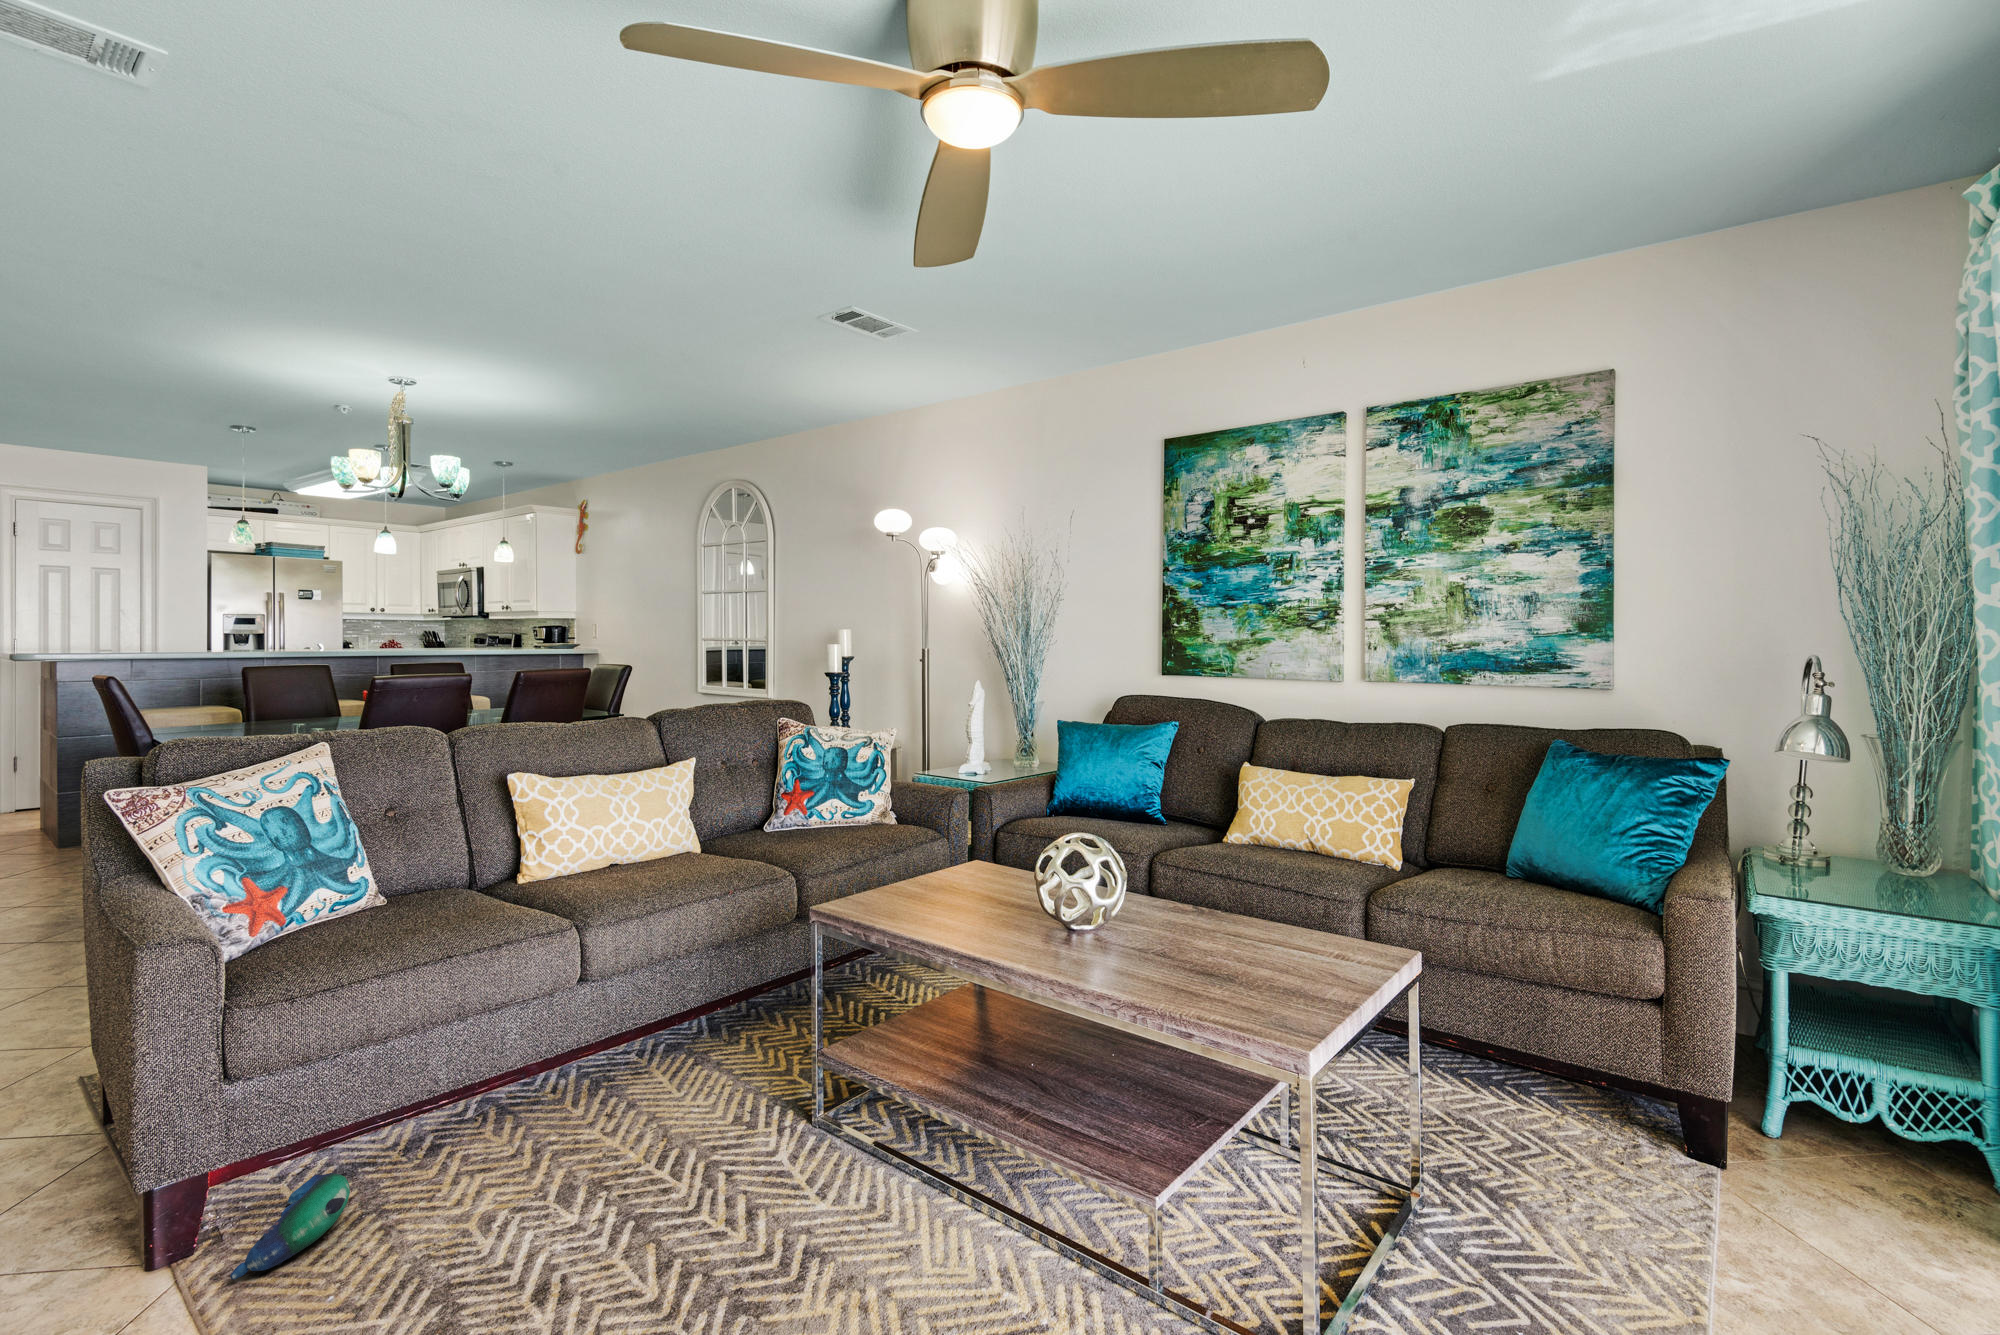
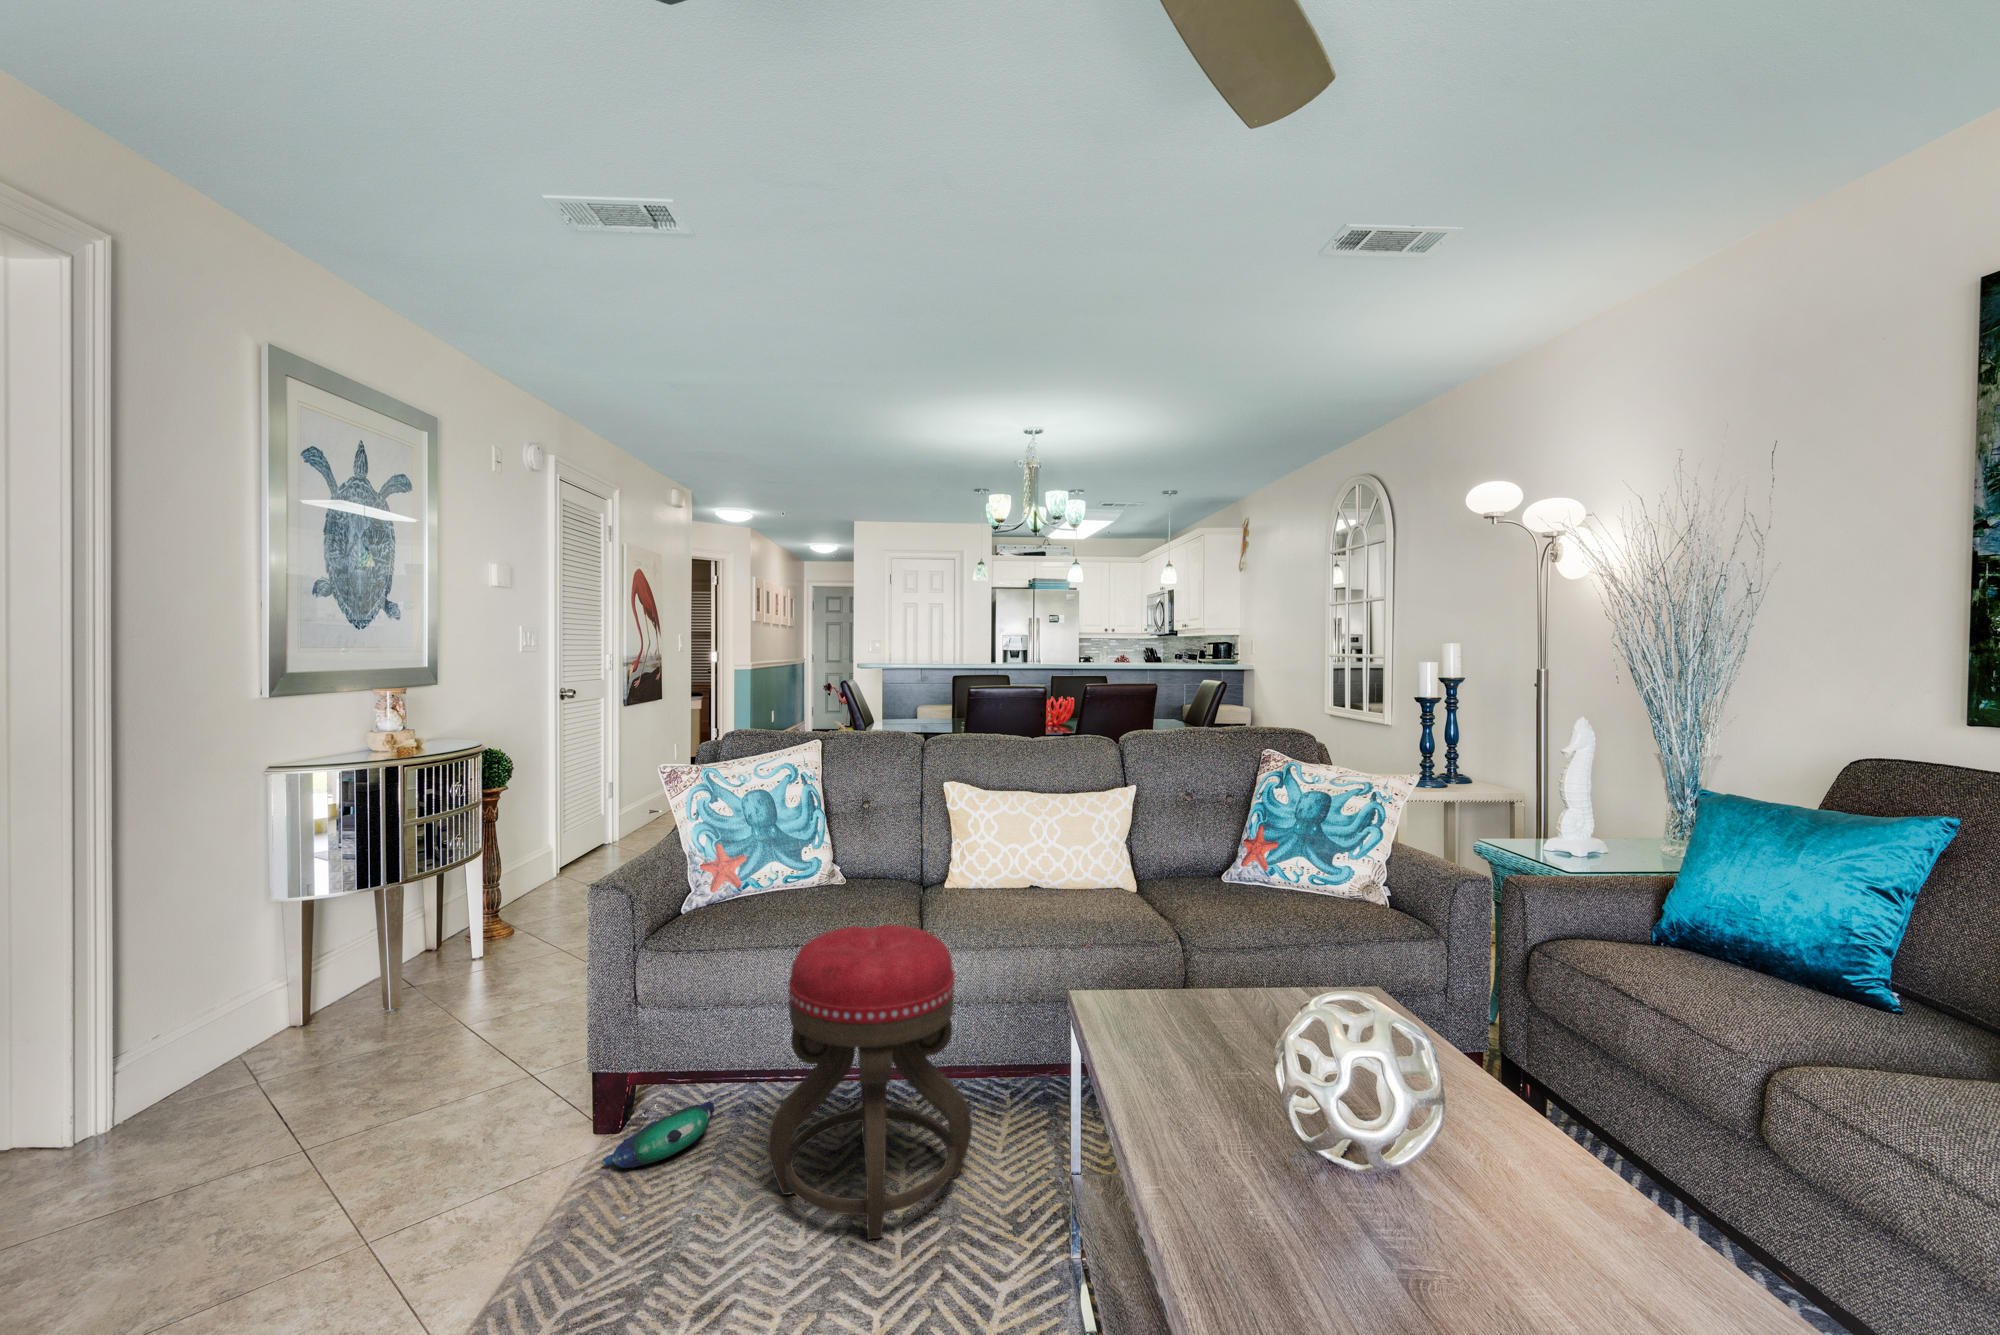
ottoman: none [484,904,675,1200] -> present [768,924,972,1239]

